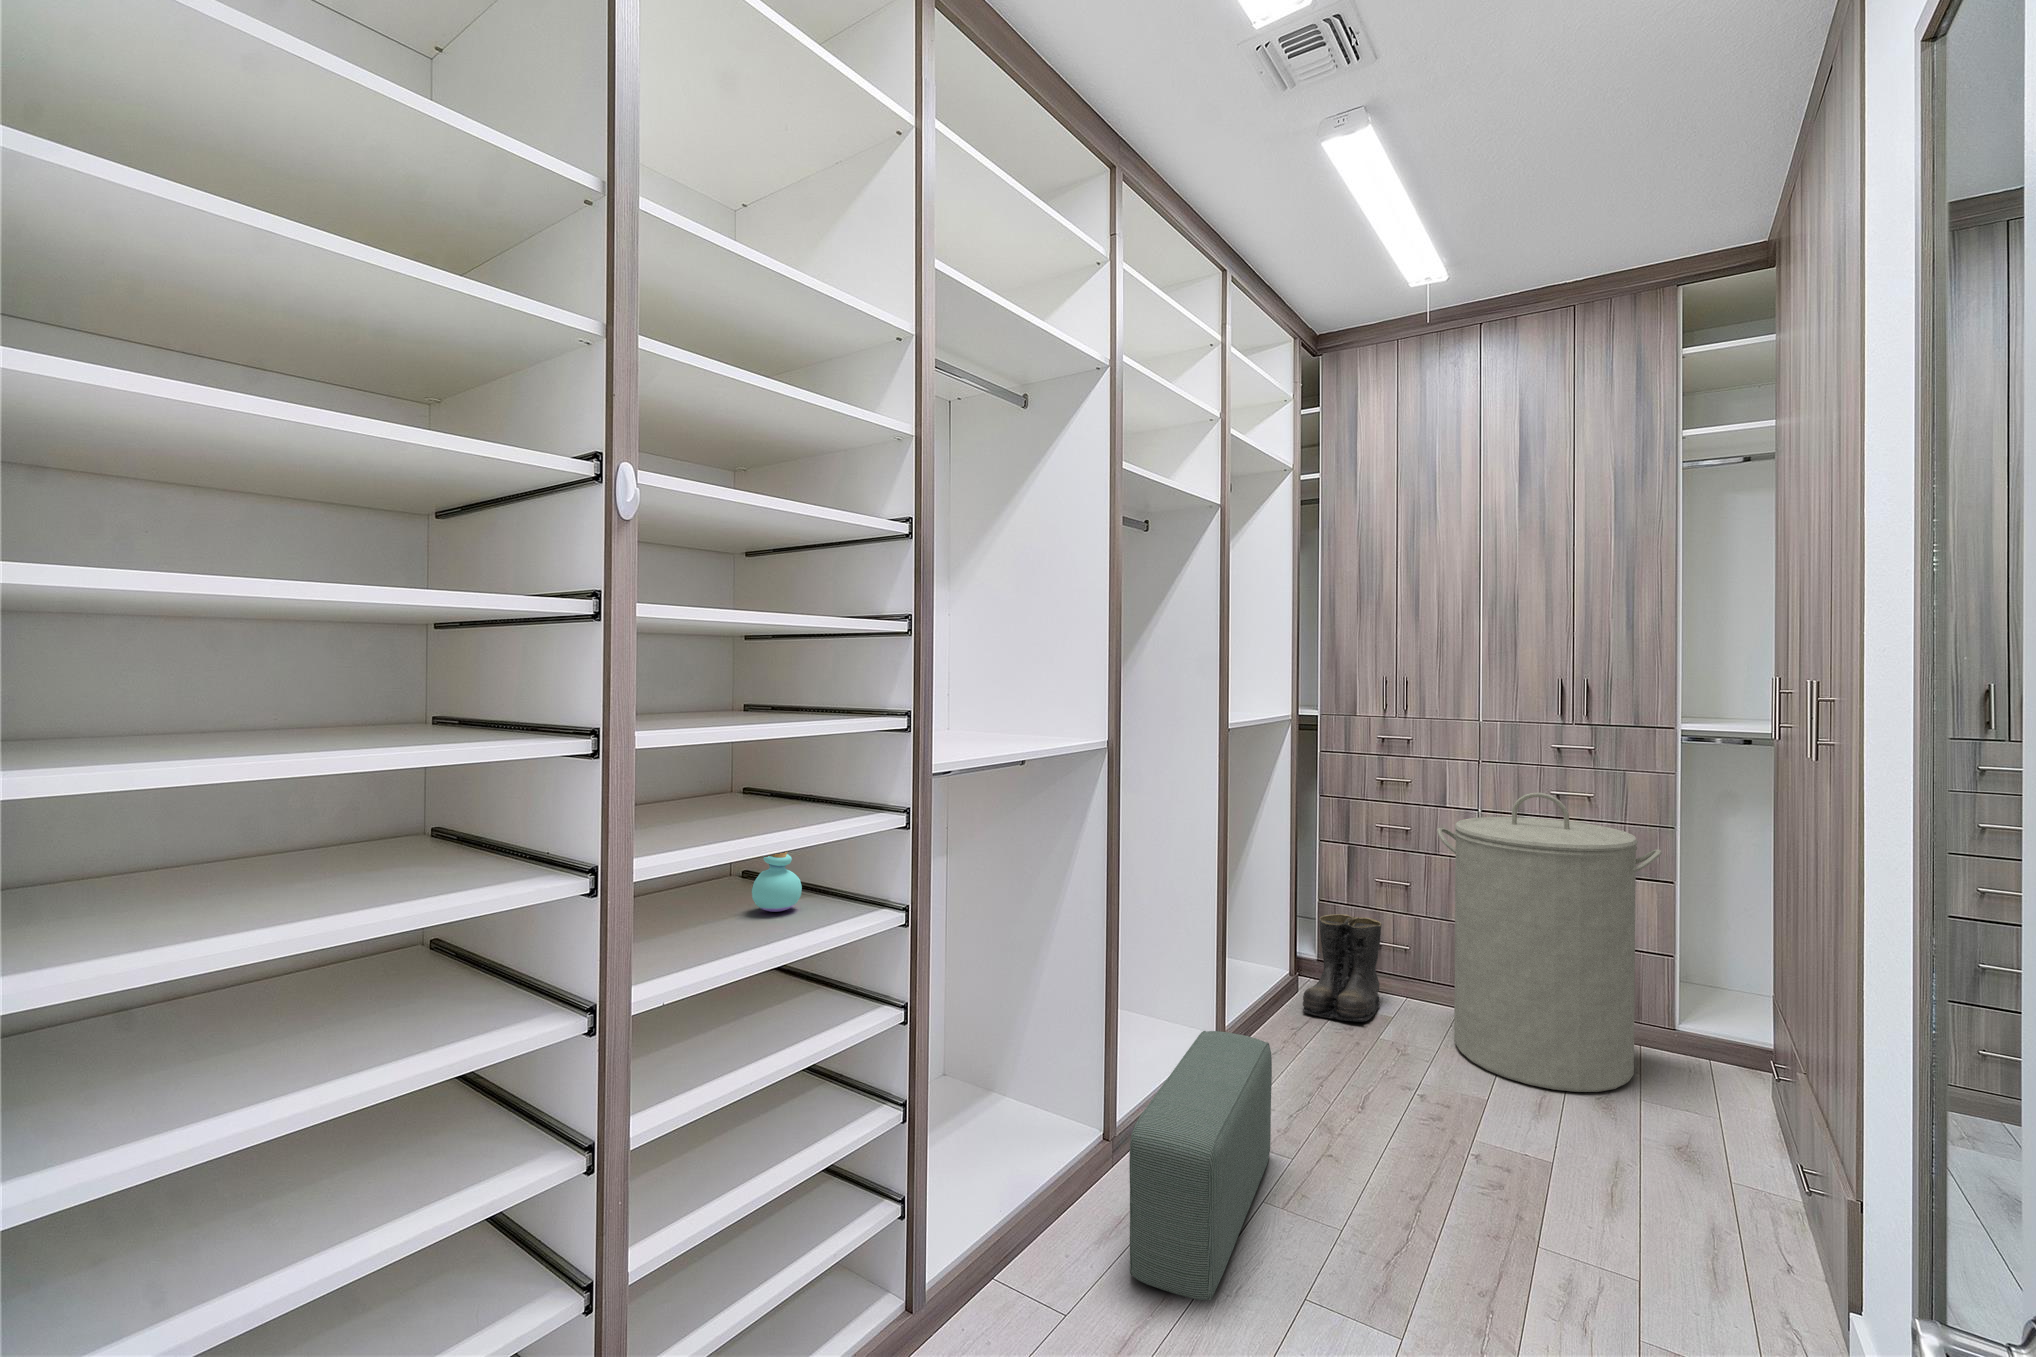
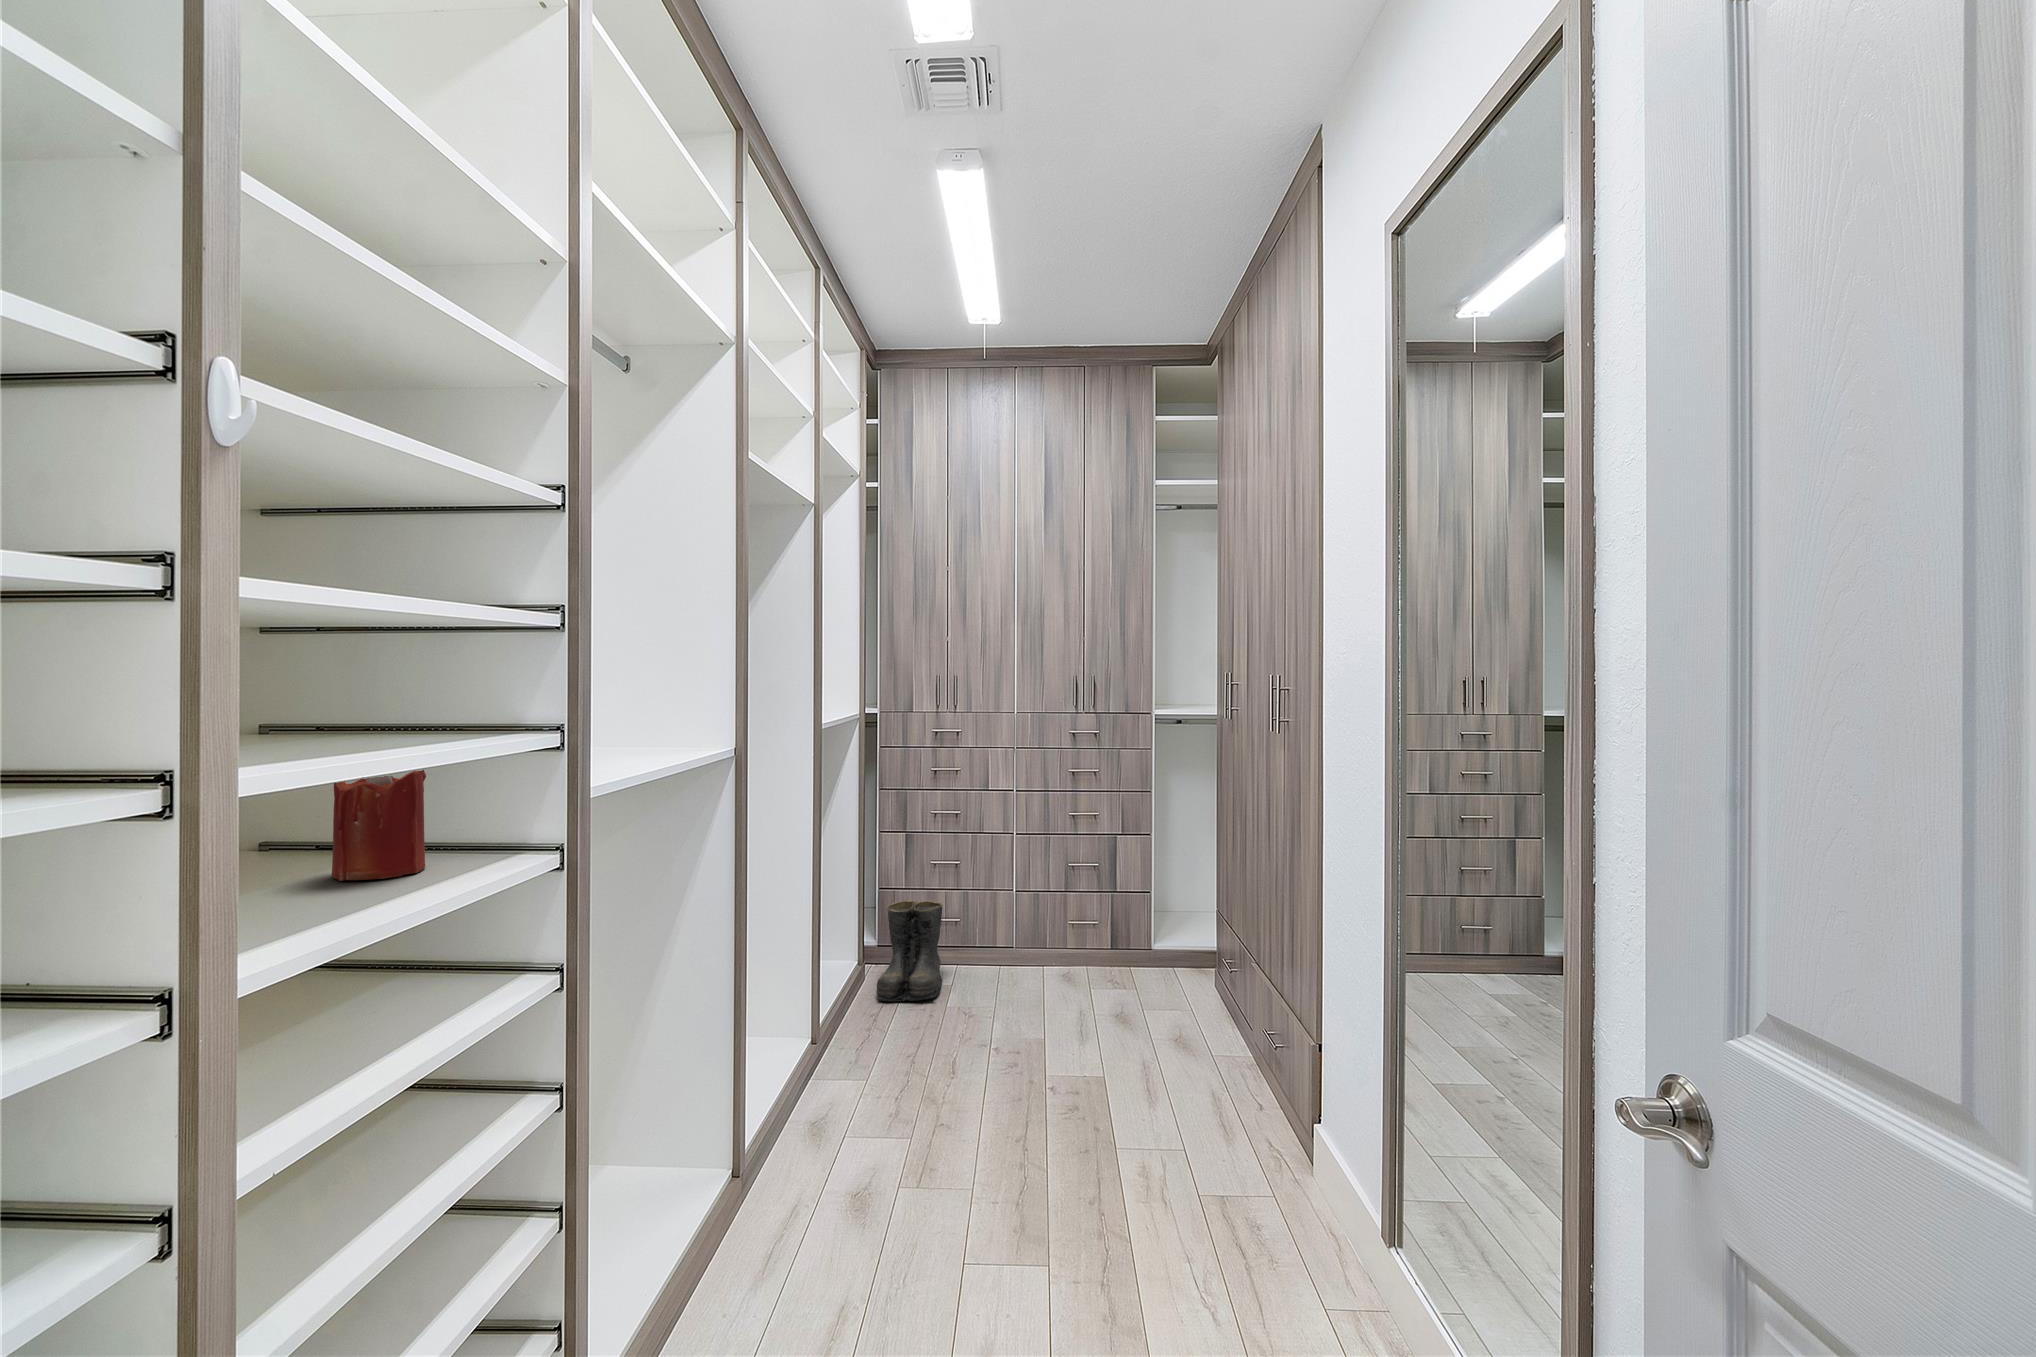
candle: none [753,733,813,821] -> present [332,770,426,881]
laundry hamper: present [1437,793,1662,1092] -> none [995,774,1161,1024]
perfume bottle: present [752,852,802,912] -> none [320,909,398,1003]
pouf: present [1129,1031,1272,1300] -> none [787,1034,891,1313]

